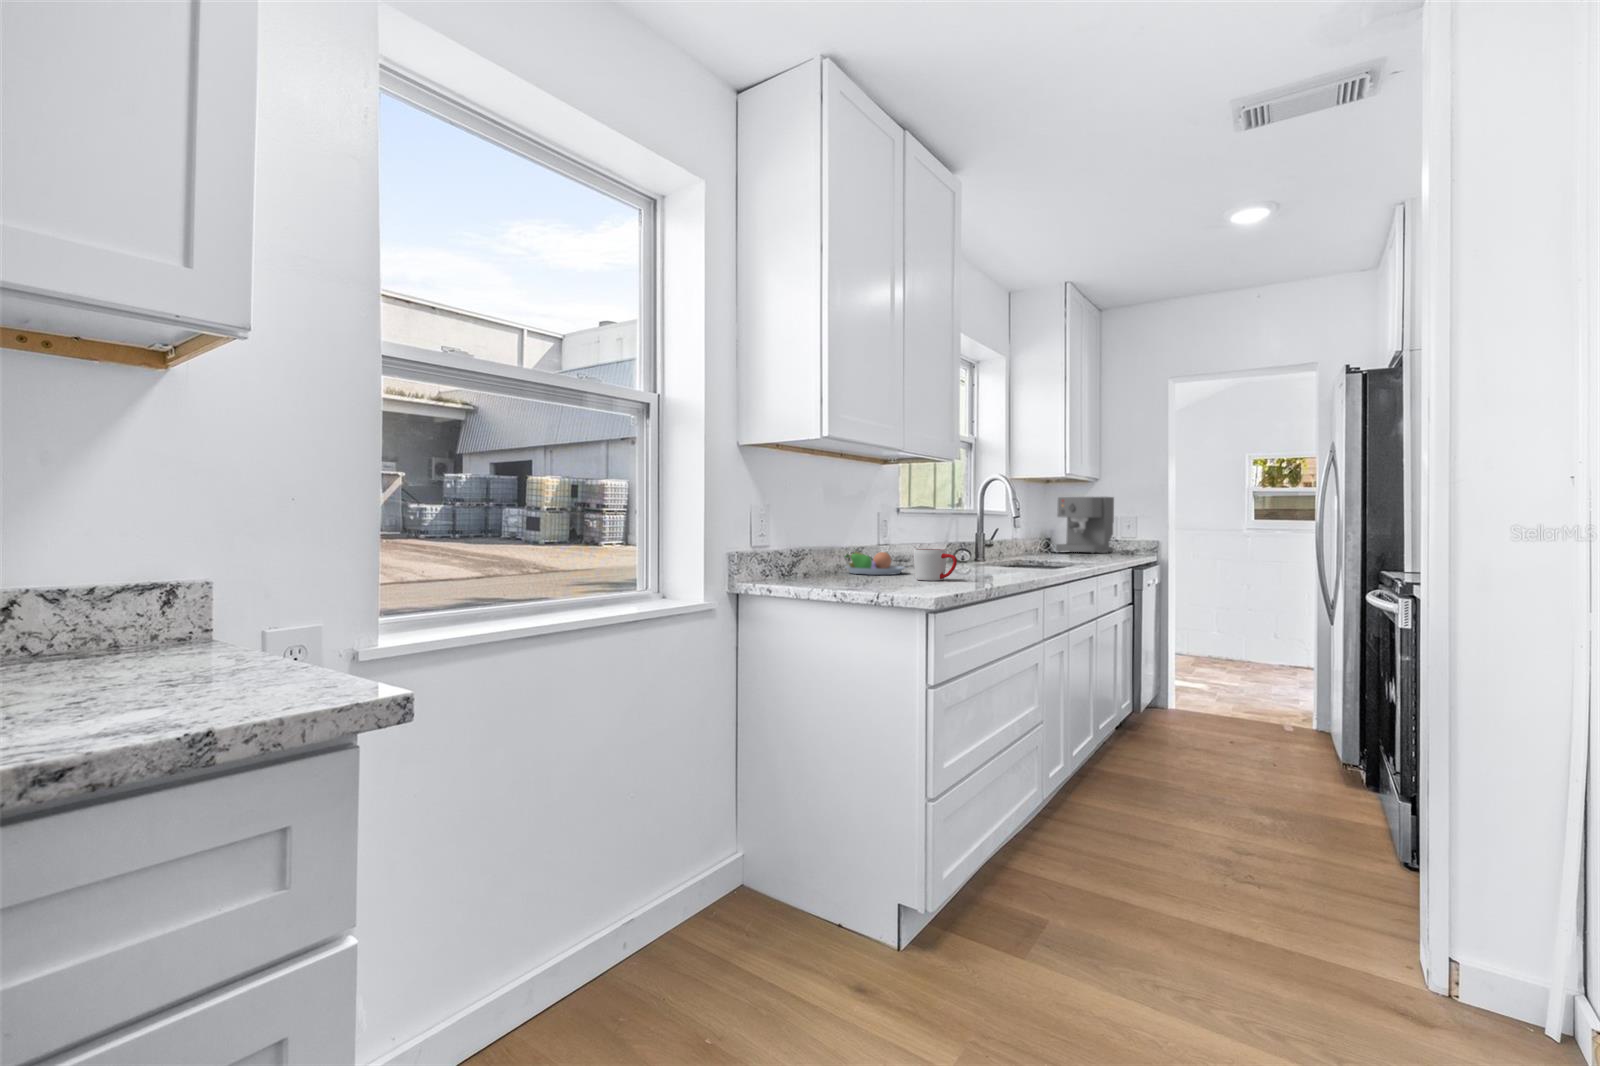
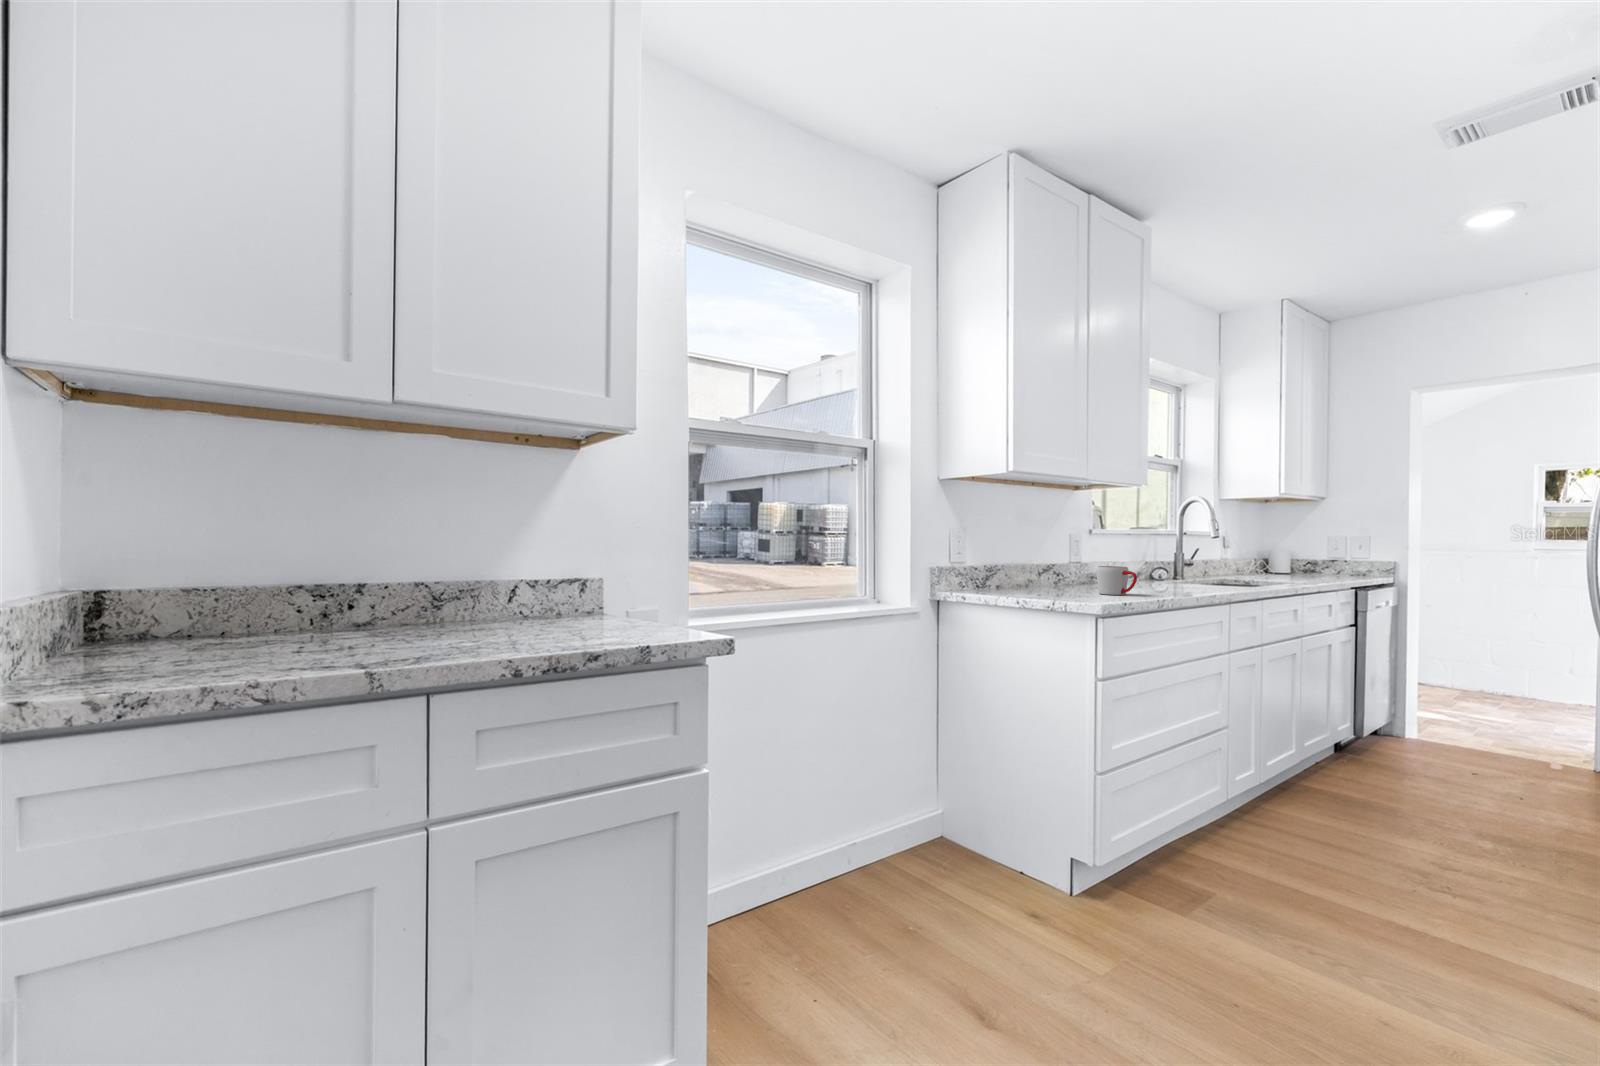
coffee maker: present [1056,497,1114,553] -> none [1274,515,1342,573]
fruit bowl: present [845,551,905,575] -> none [1034,565,1094,589]

